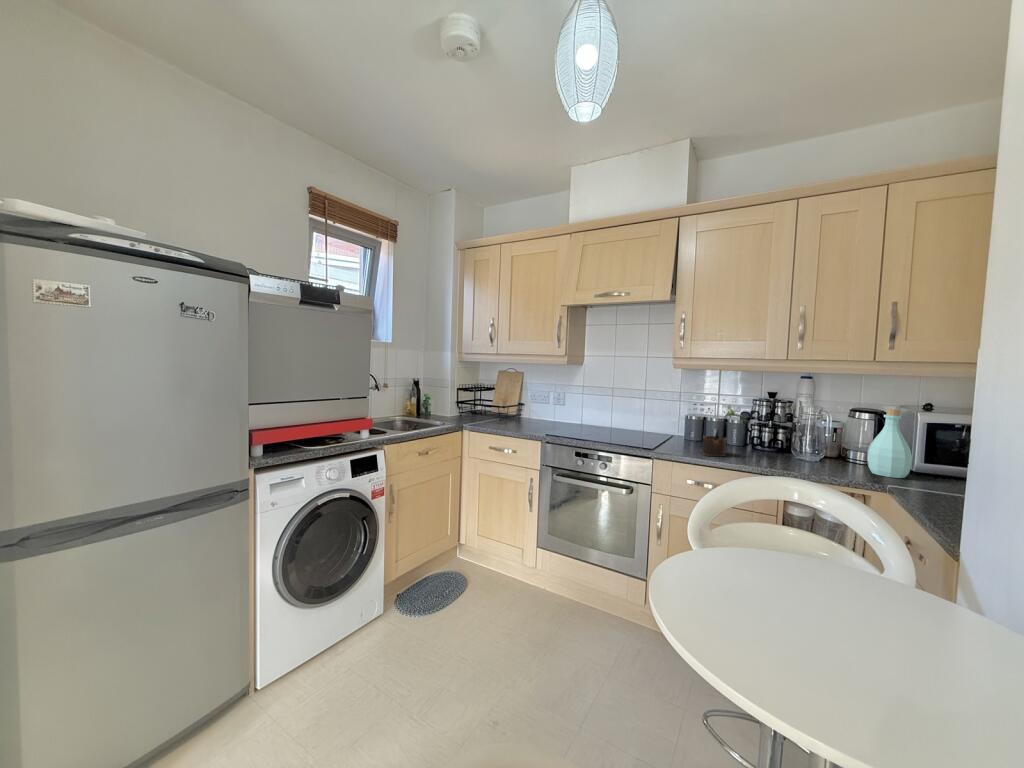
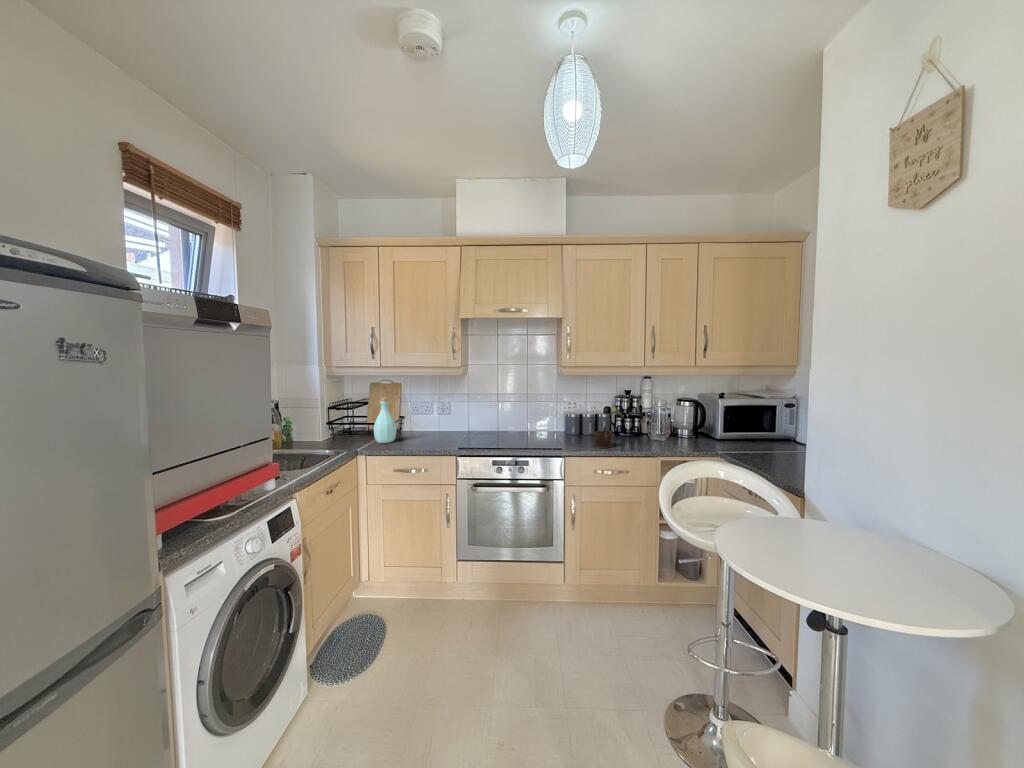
bottle: present [867,409,912,478] -> present [374,397,396,443]

